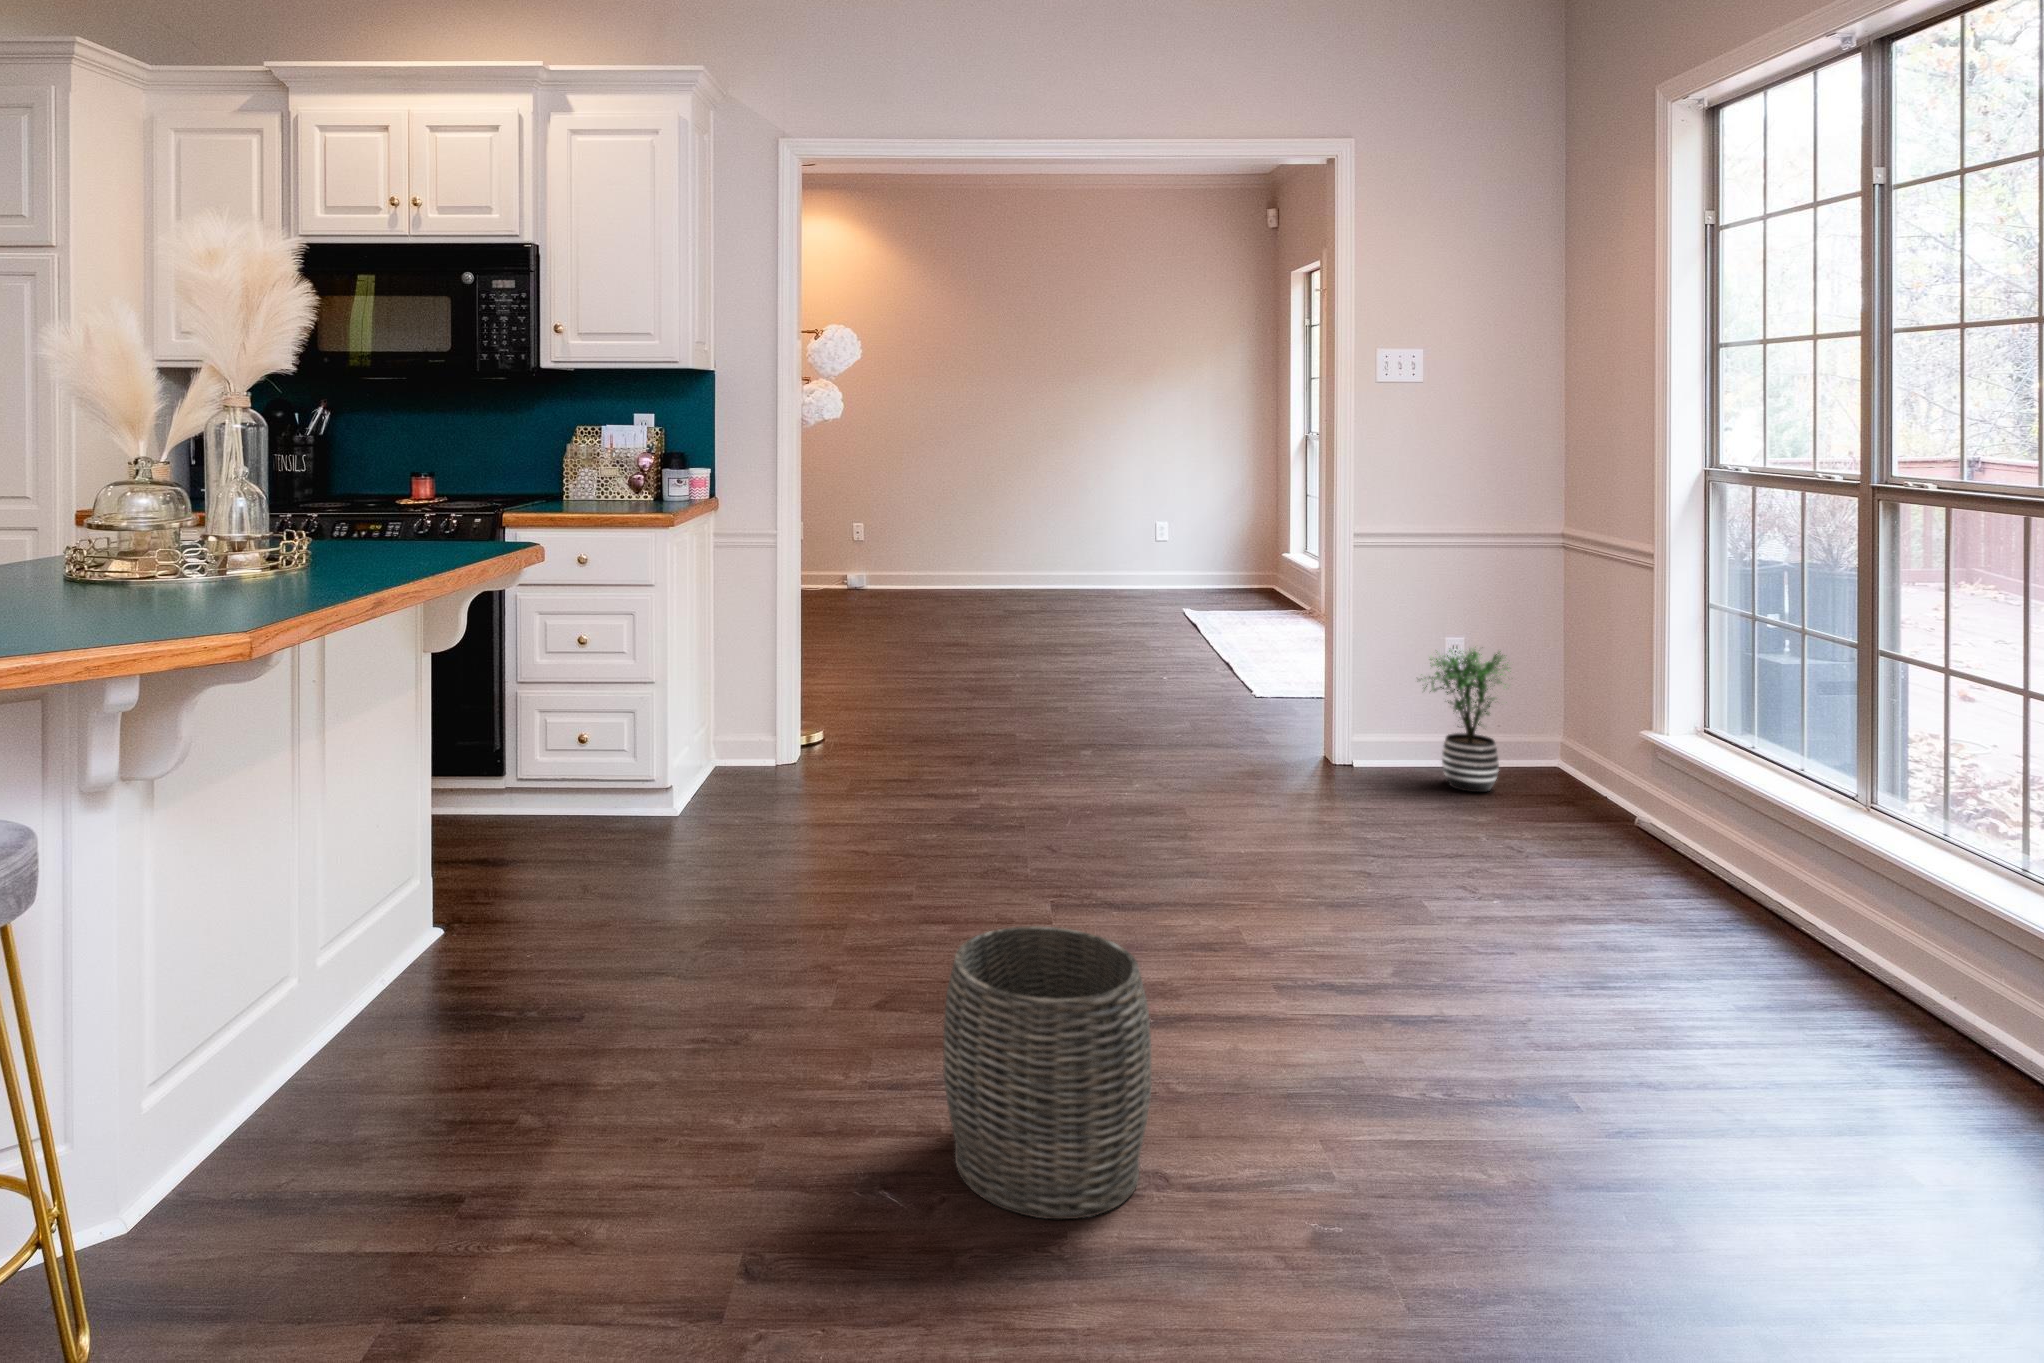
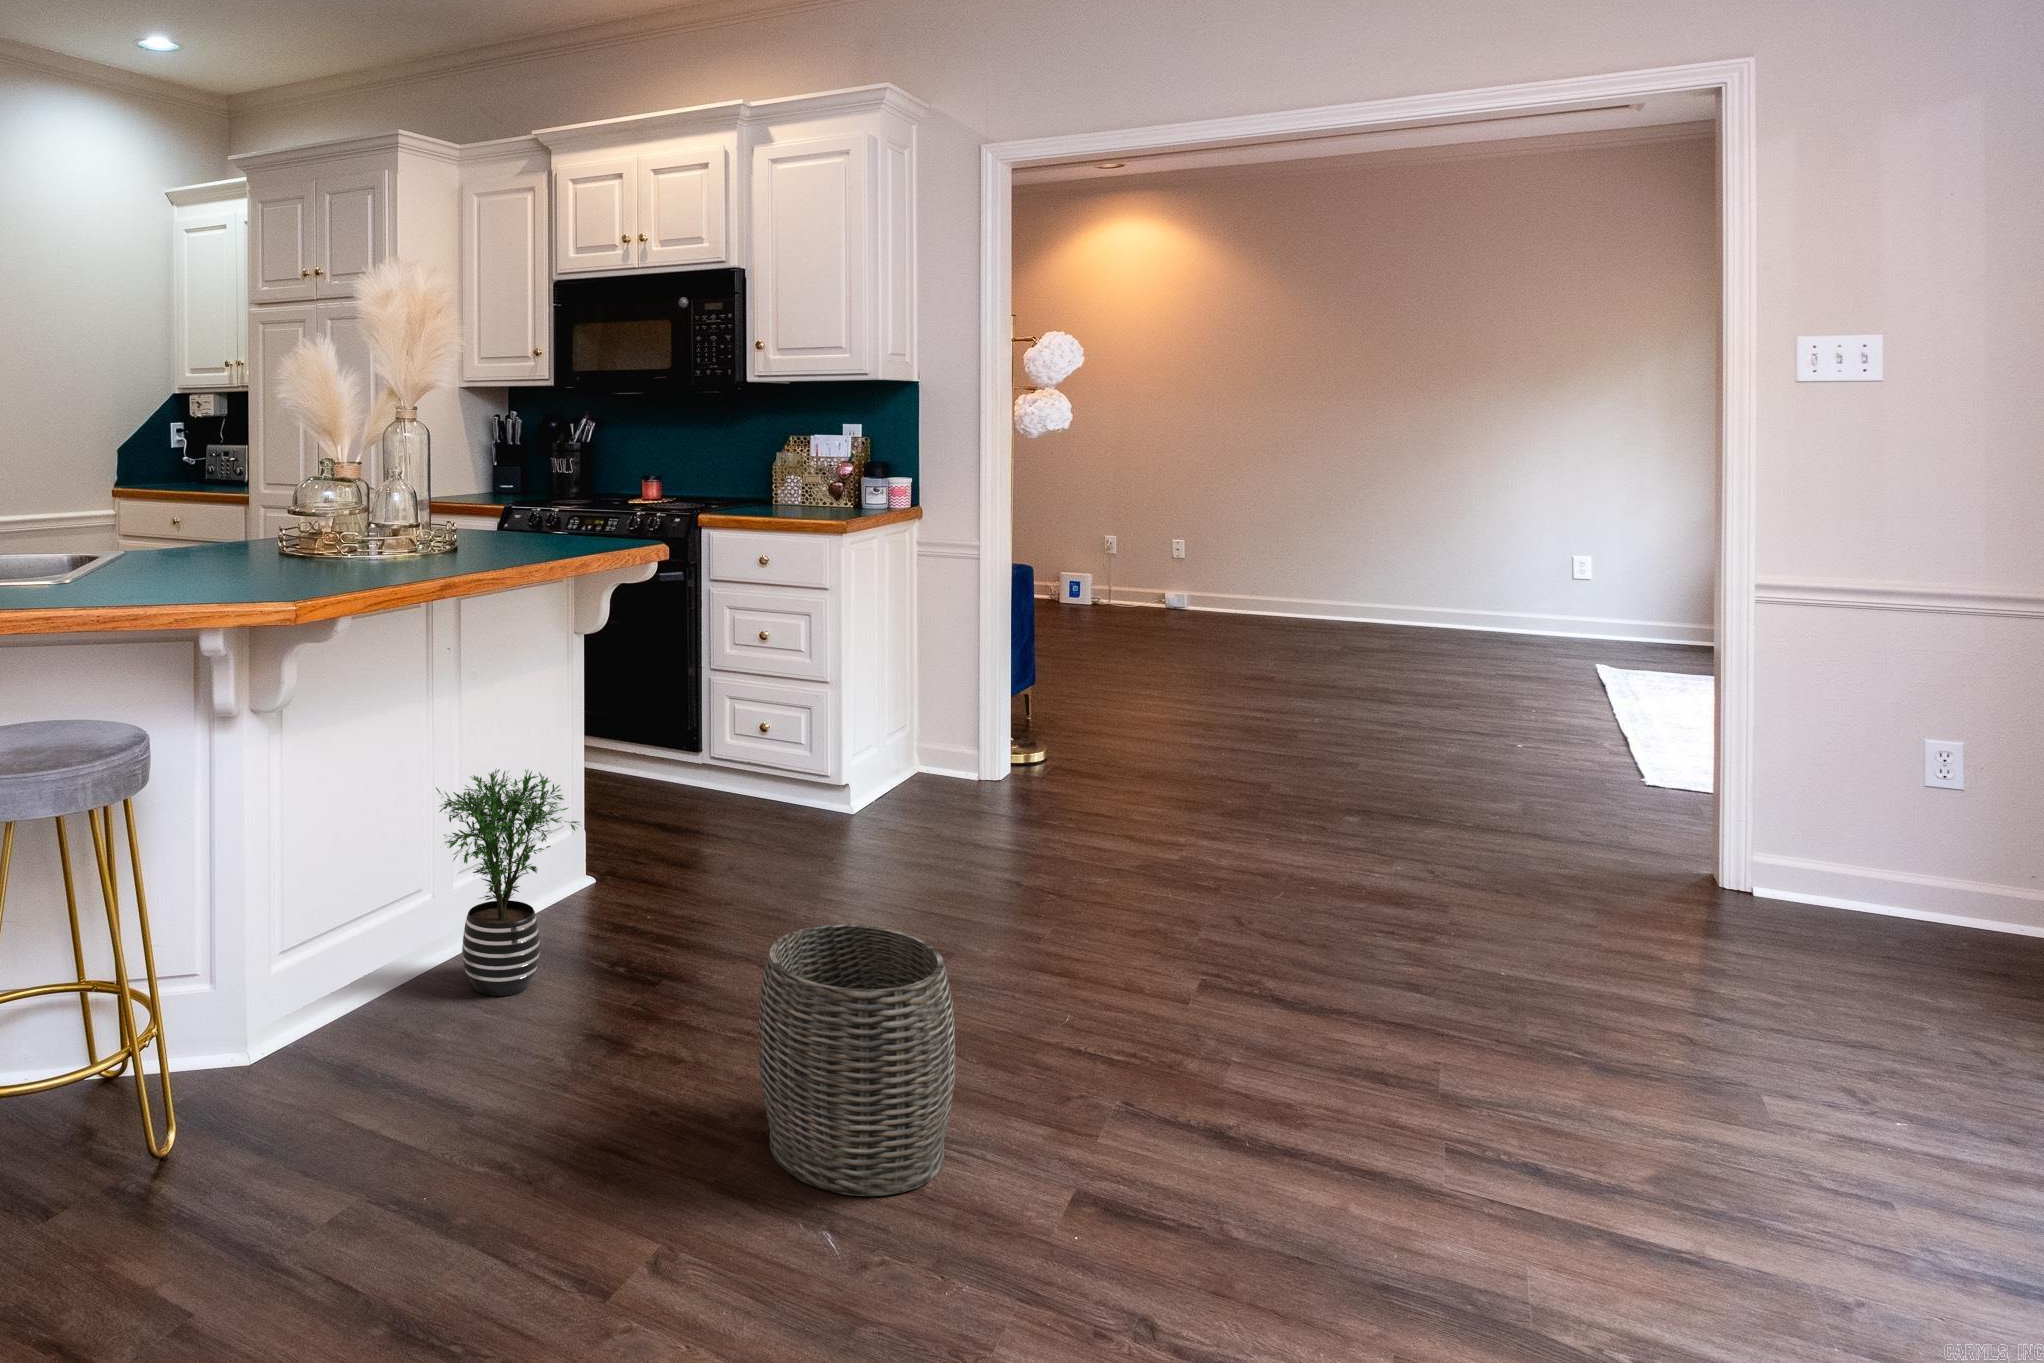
potted plant: present [1418,649,1511,792] -> present [436,769,579,996]

